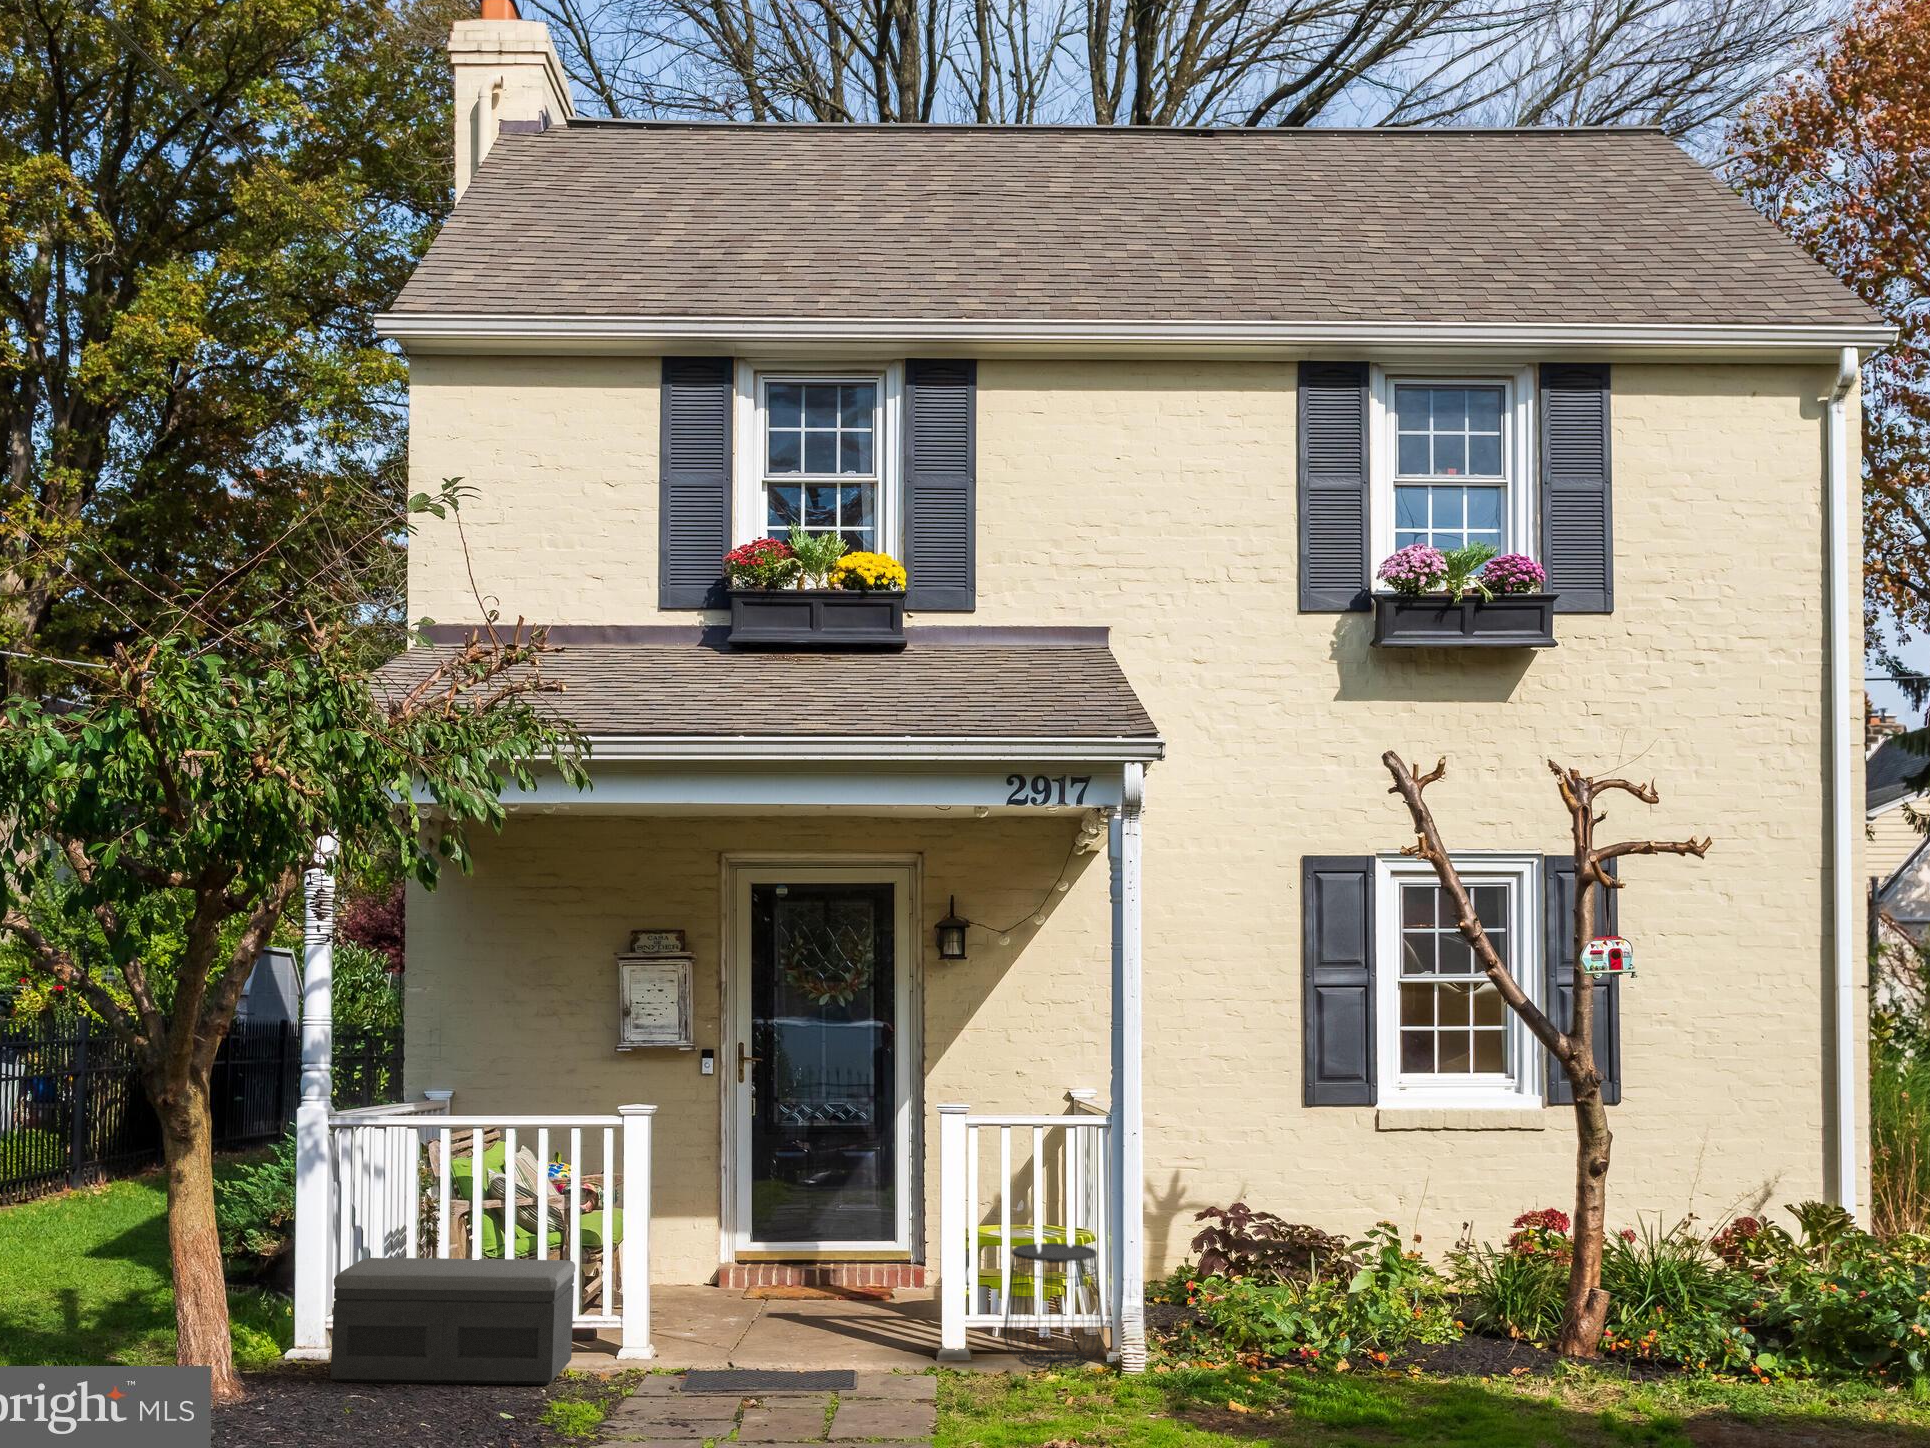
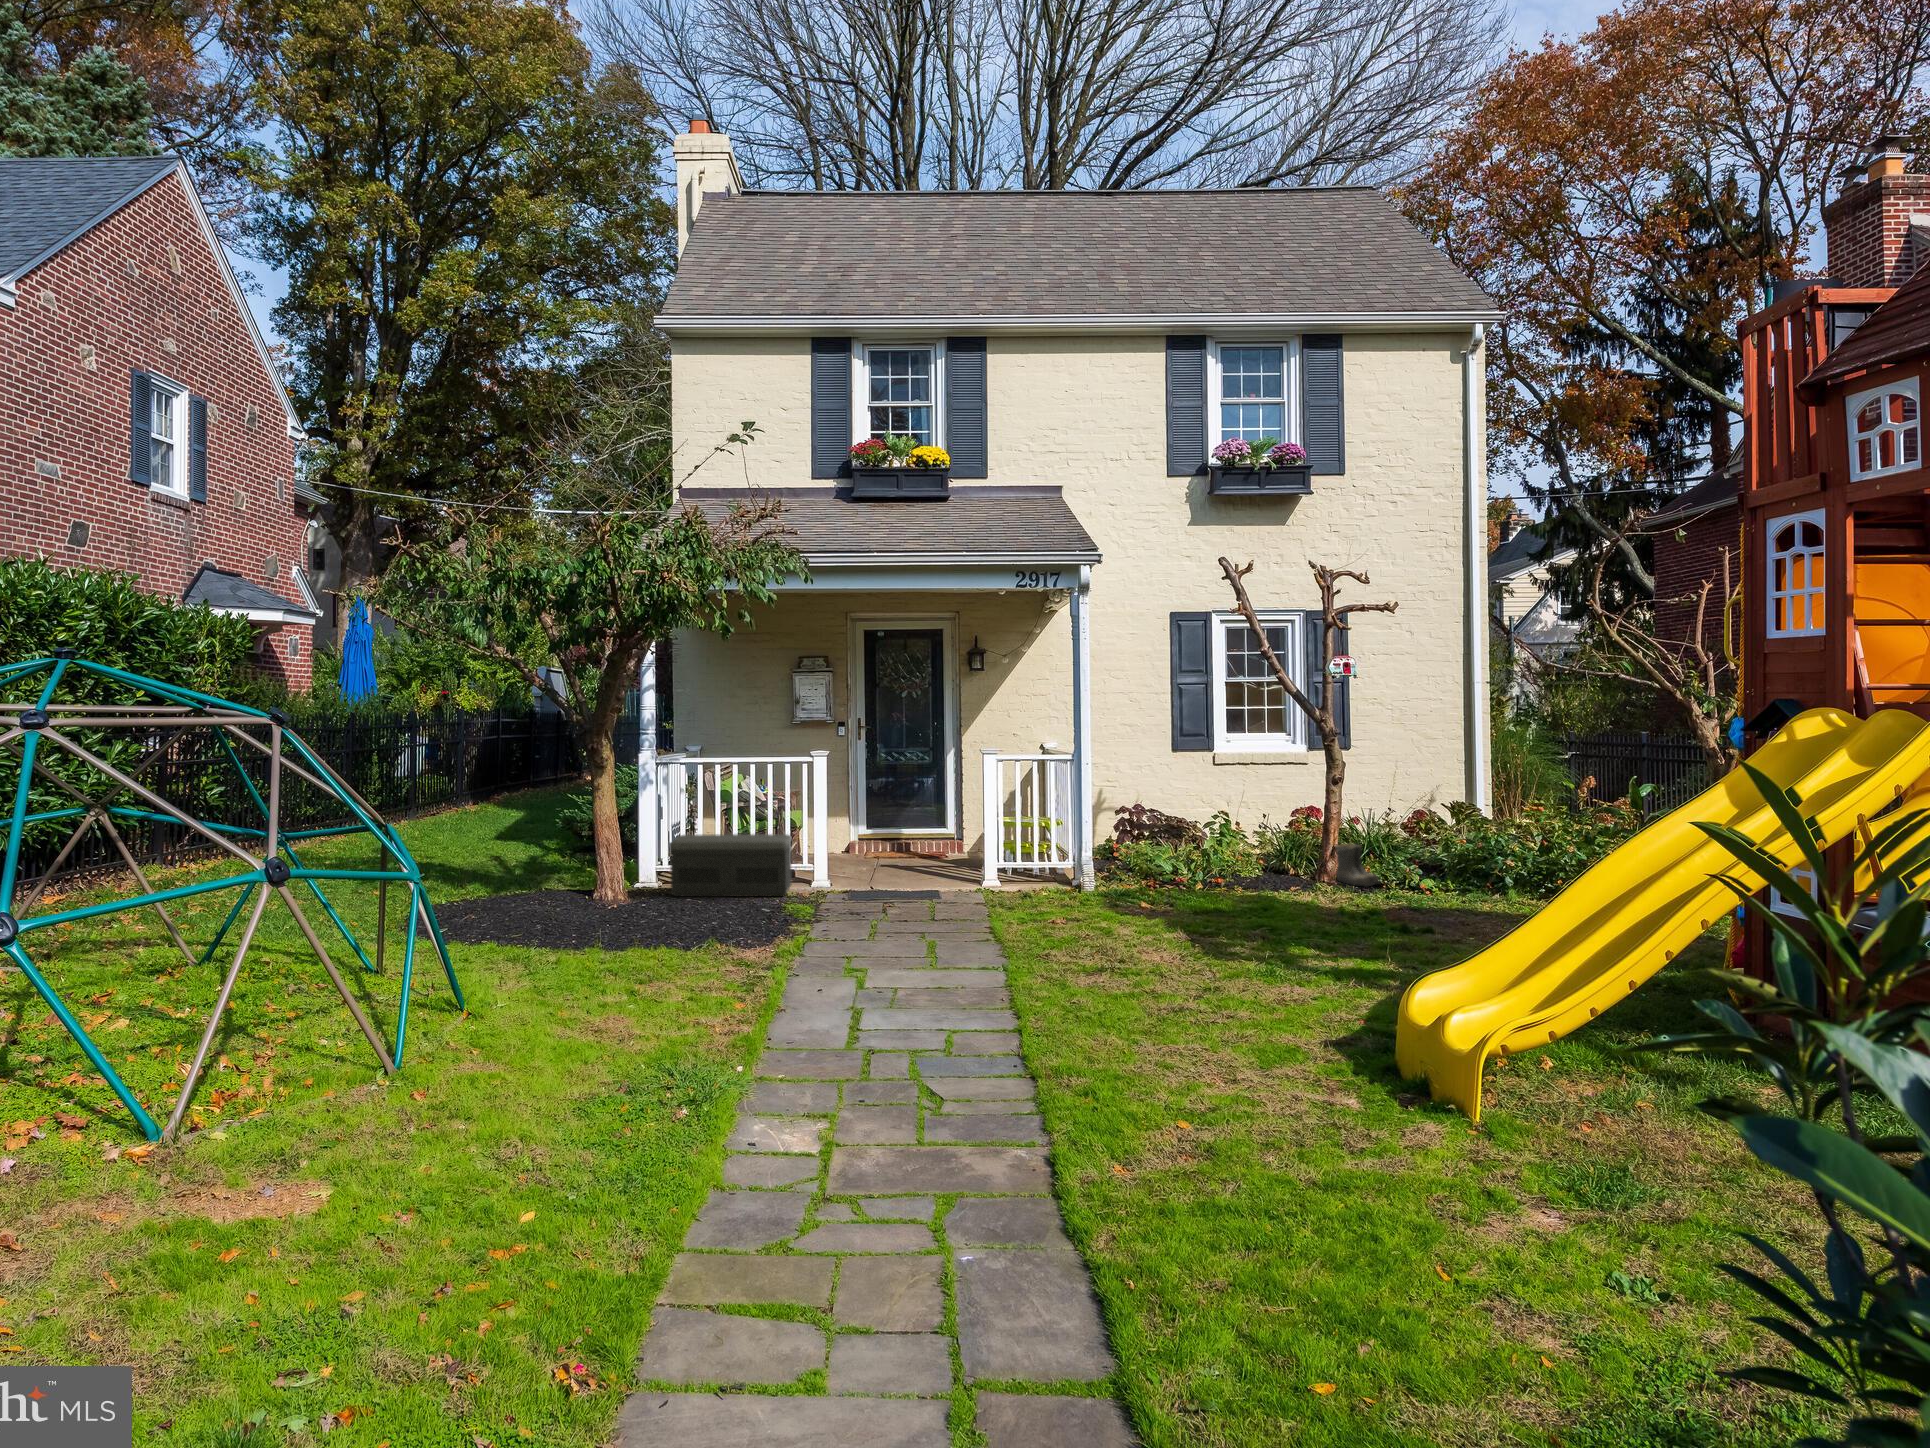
side table: present [1004,1243,1104,1368] -> none [1017,824,1070,887]
boots: none [1600,1289,1687,1376] -> present [1335,844,1379,887]

